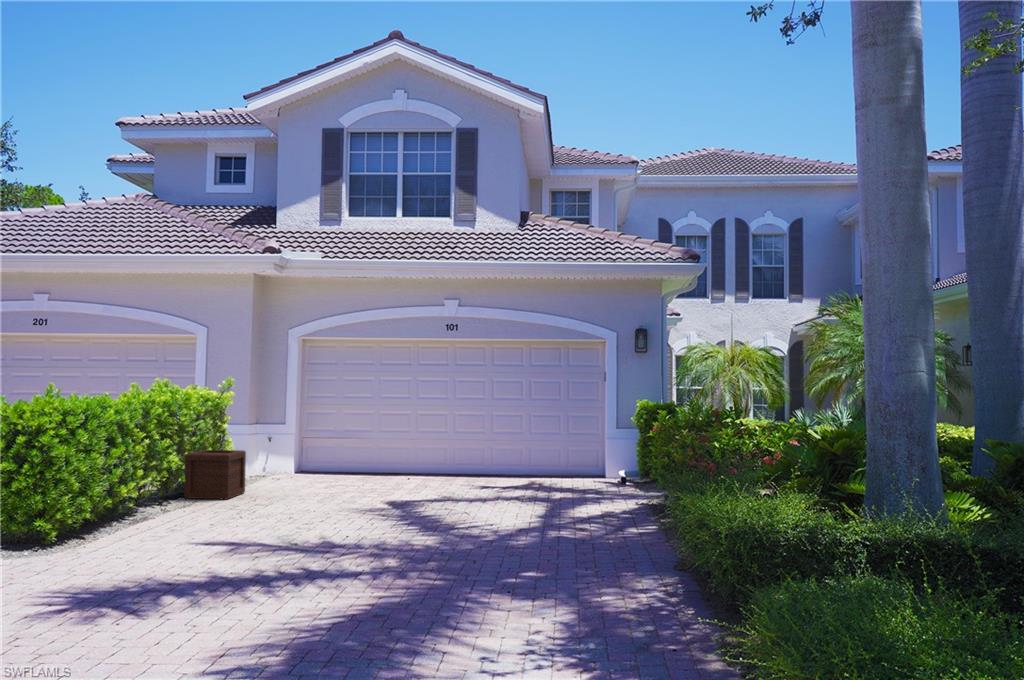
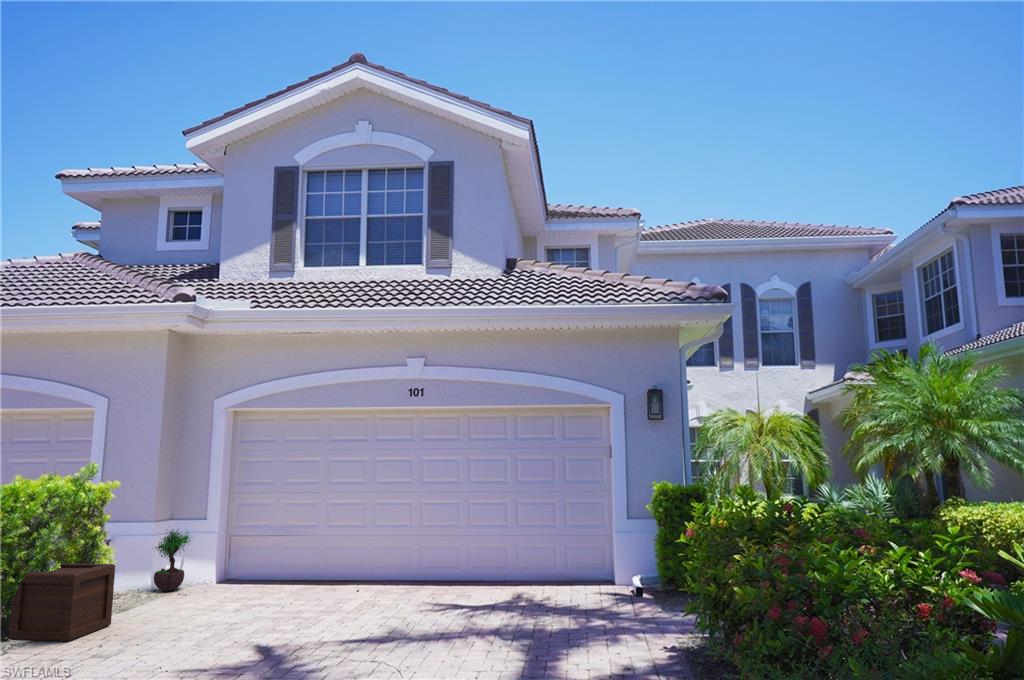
potted tree: none [250,428,279,477] -> present [154,529,190,591]

